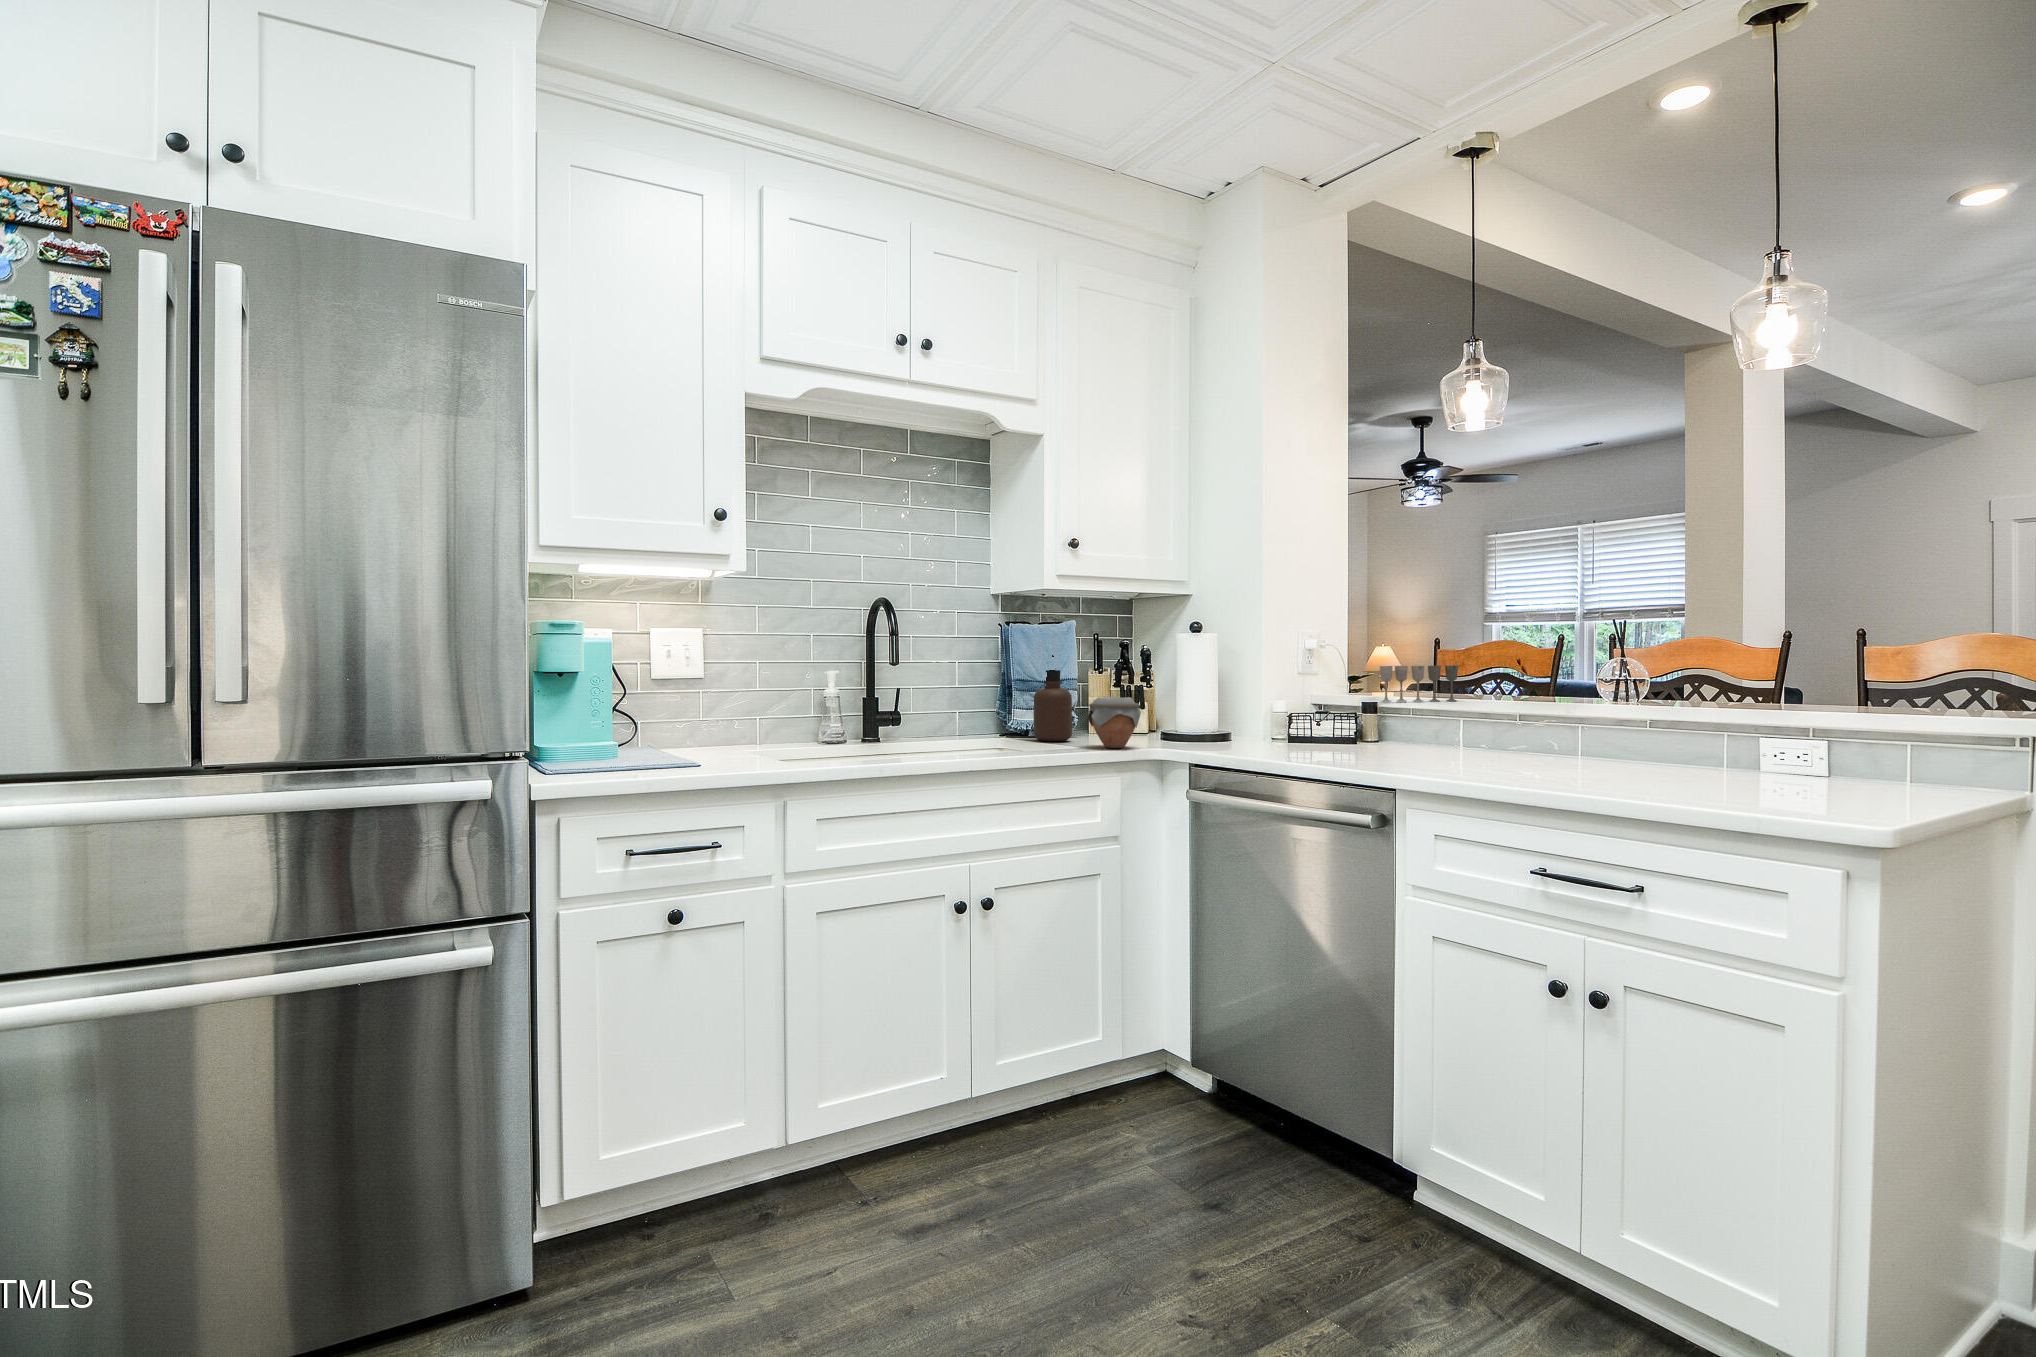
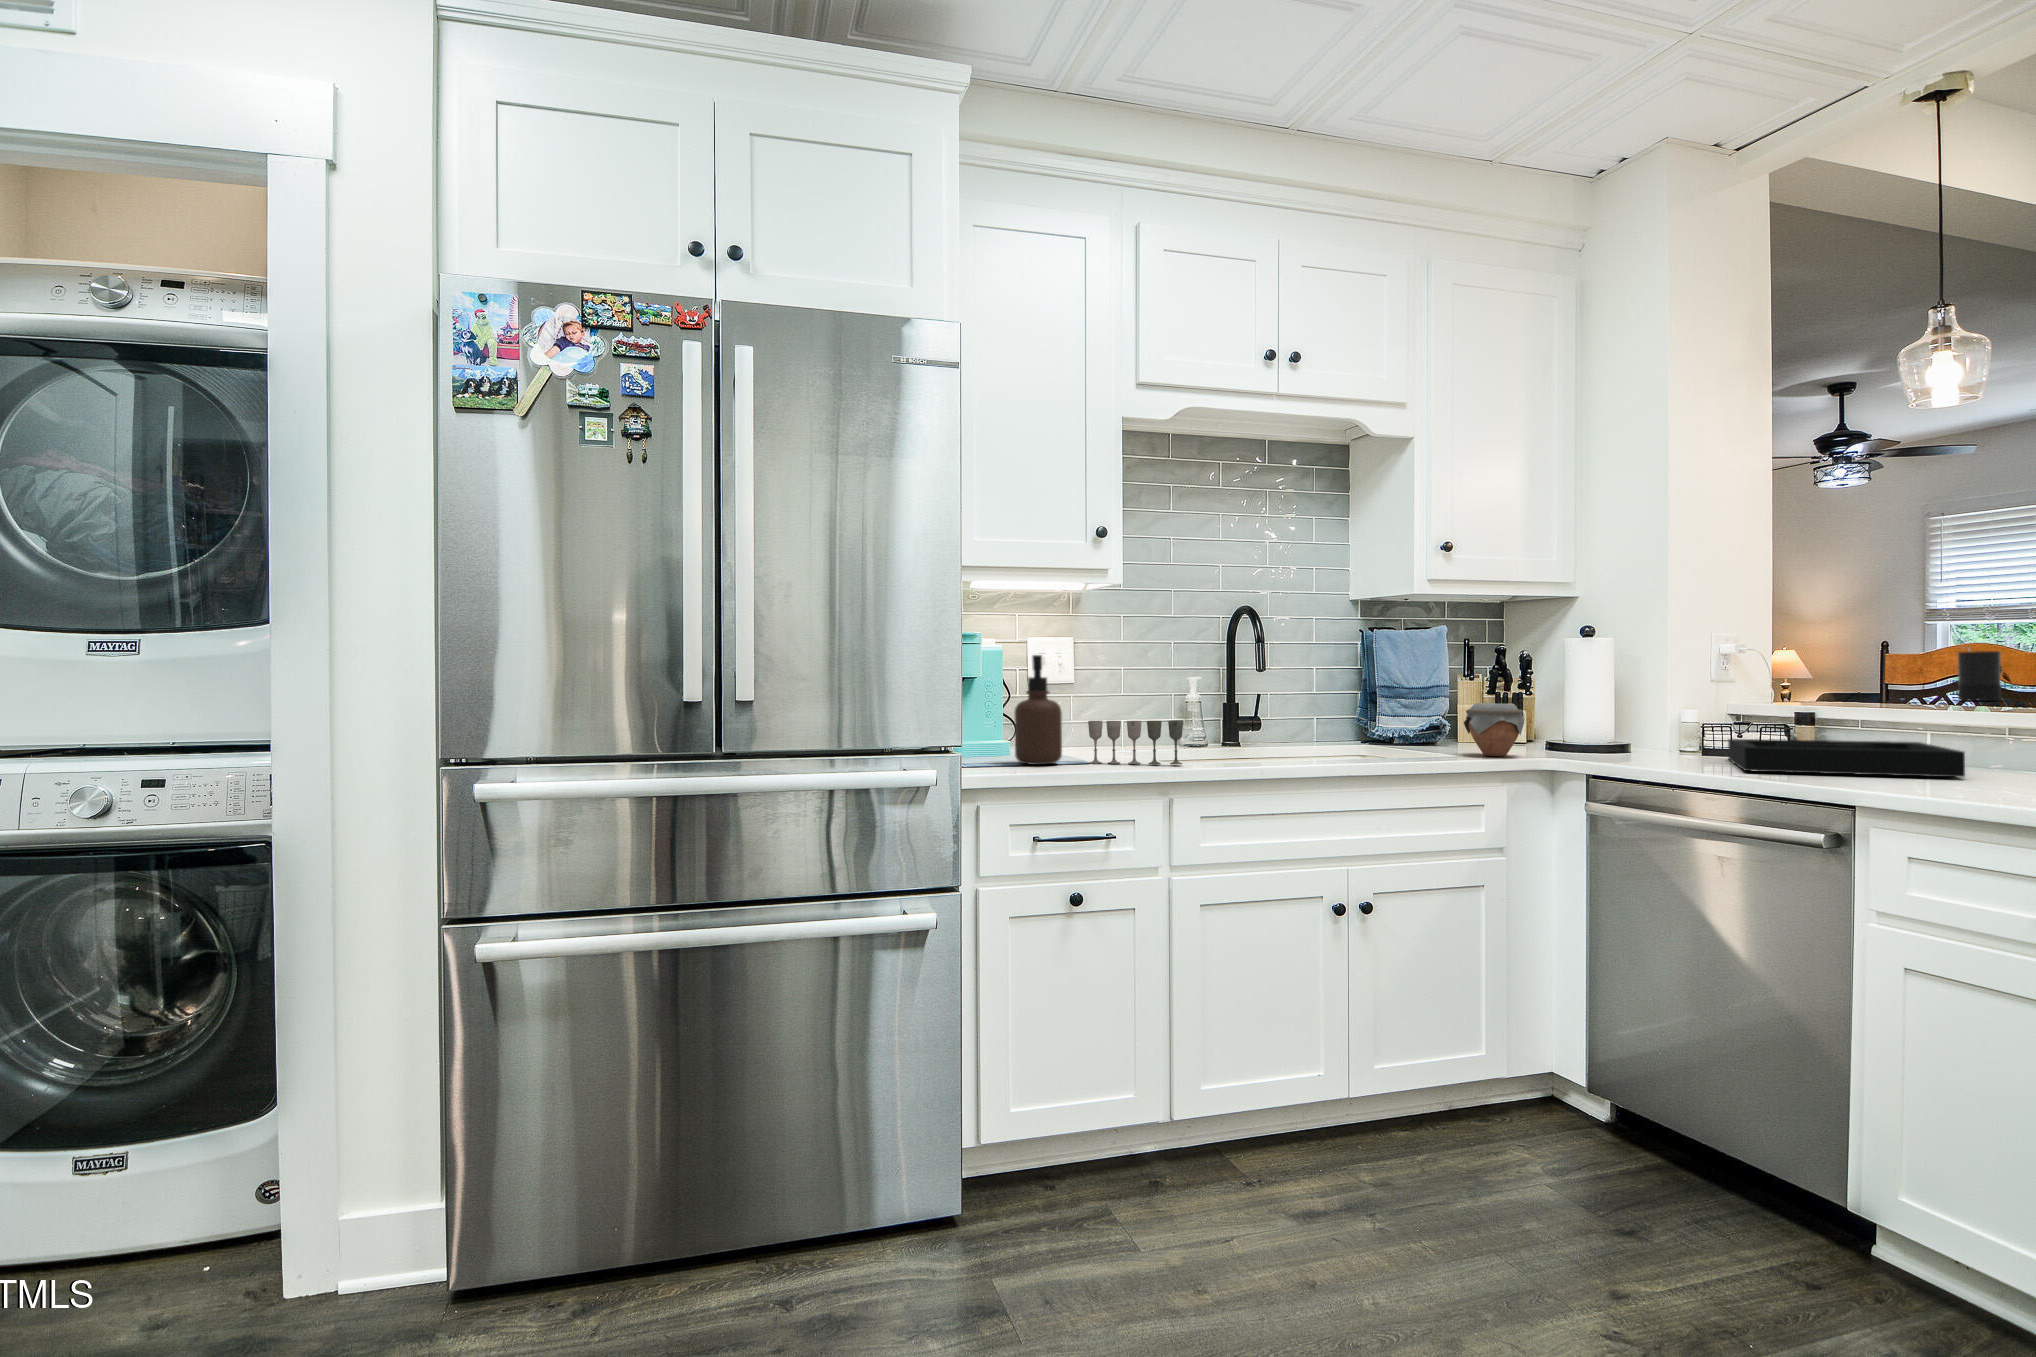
candle: none [1488,647,1518,692] -> present [1958,650,2001,701]
soap dispenser: present [1033,655,1072,741] -> present [1015,655,1062,765]
wine glass: present [1380,665,1458,702] -> present [1088,721,1183,765]
decorative tray: none [1309,729,1479,761] -> present [1728,739,1965,777]

